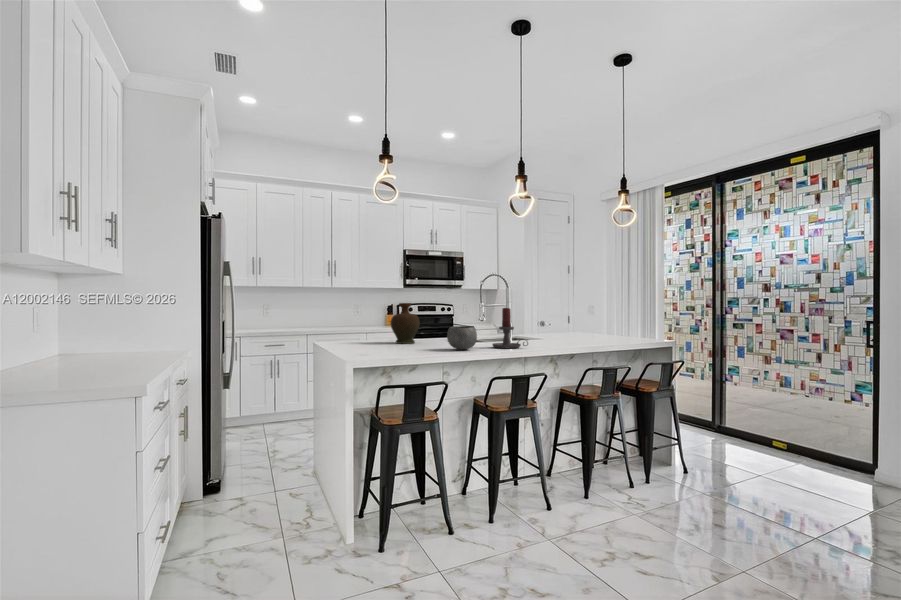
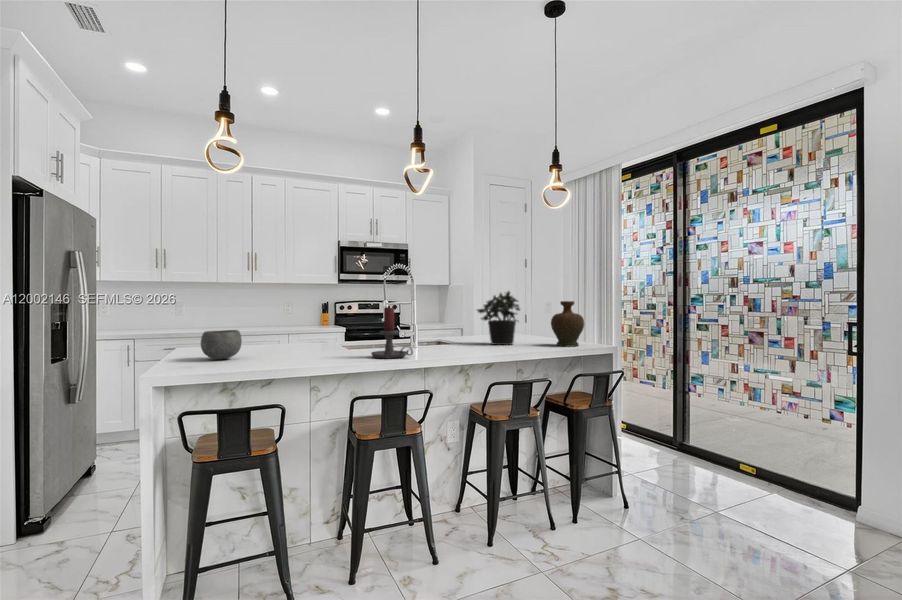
potted plant: none [555,294,595,340] -> present [477,291,520,345]
decorative vase: present [391,303,420,344] -> present [551,301,584,346]
ceramic bowl: present [447,326,477,350] -> present [201,330,242,359]

